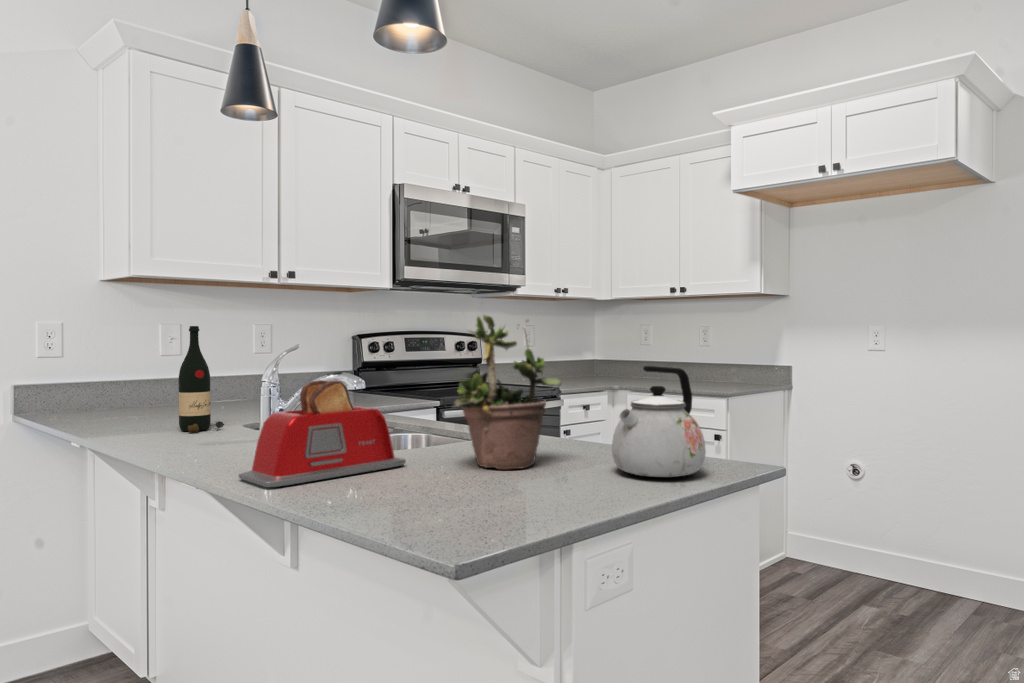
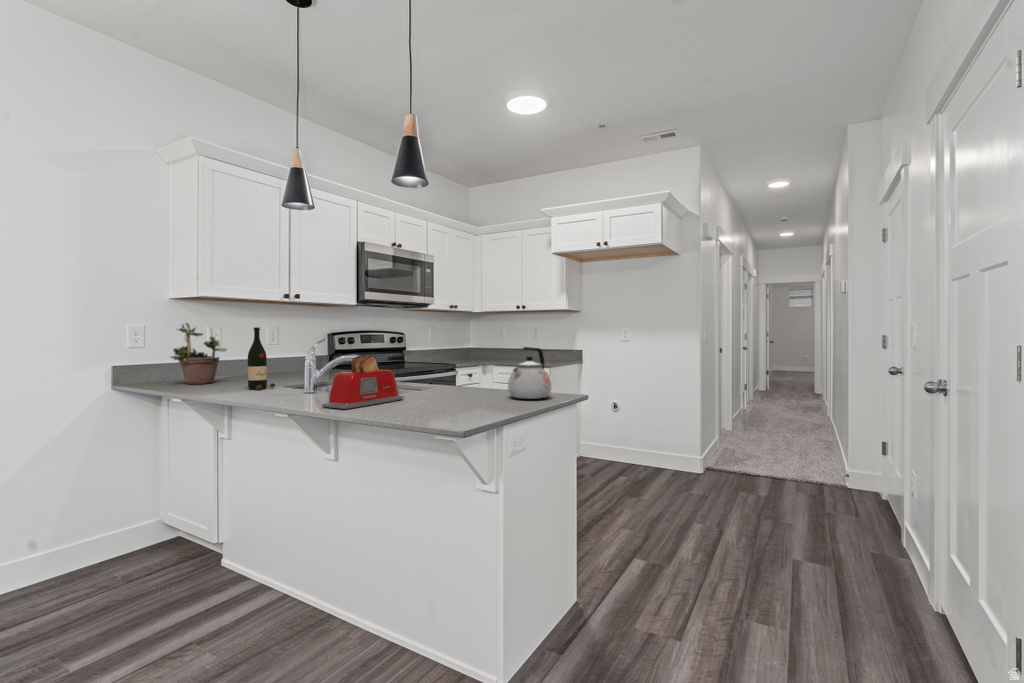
potted plant: present [452,315,561,469] -> present [171,323,226,384]

